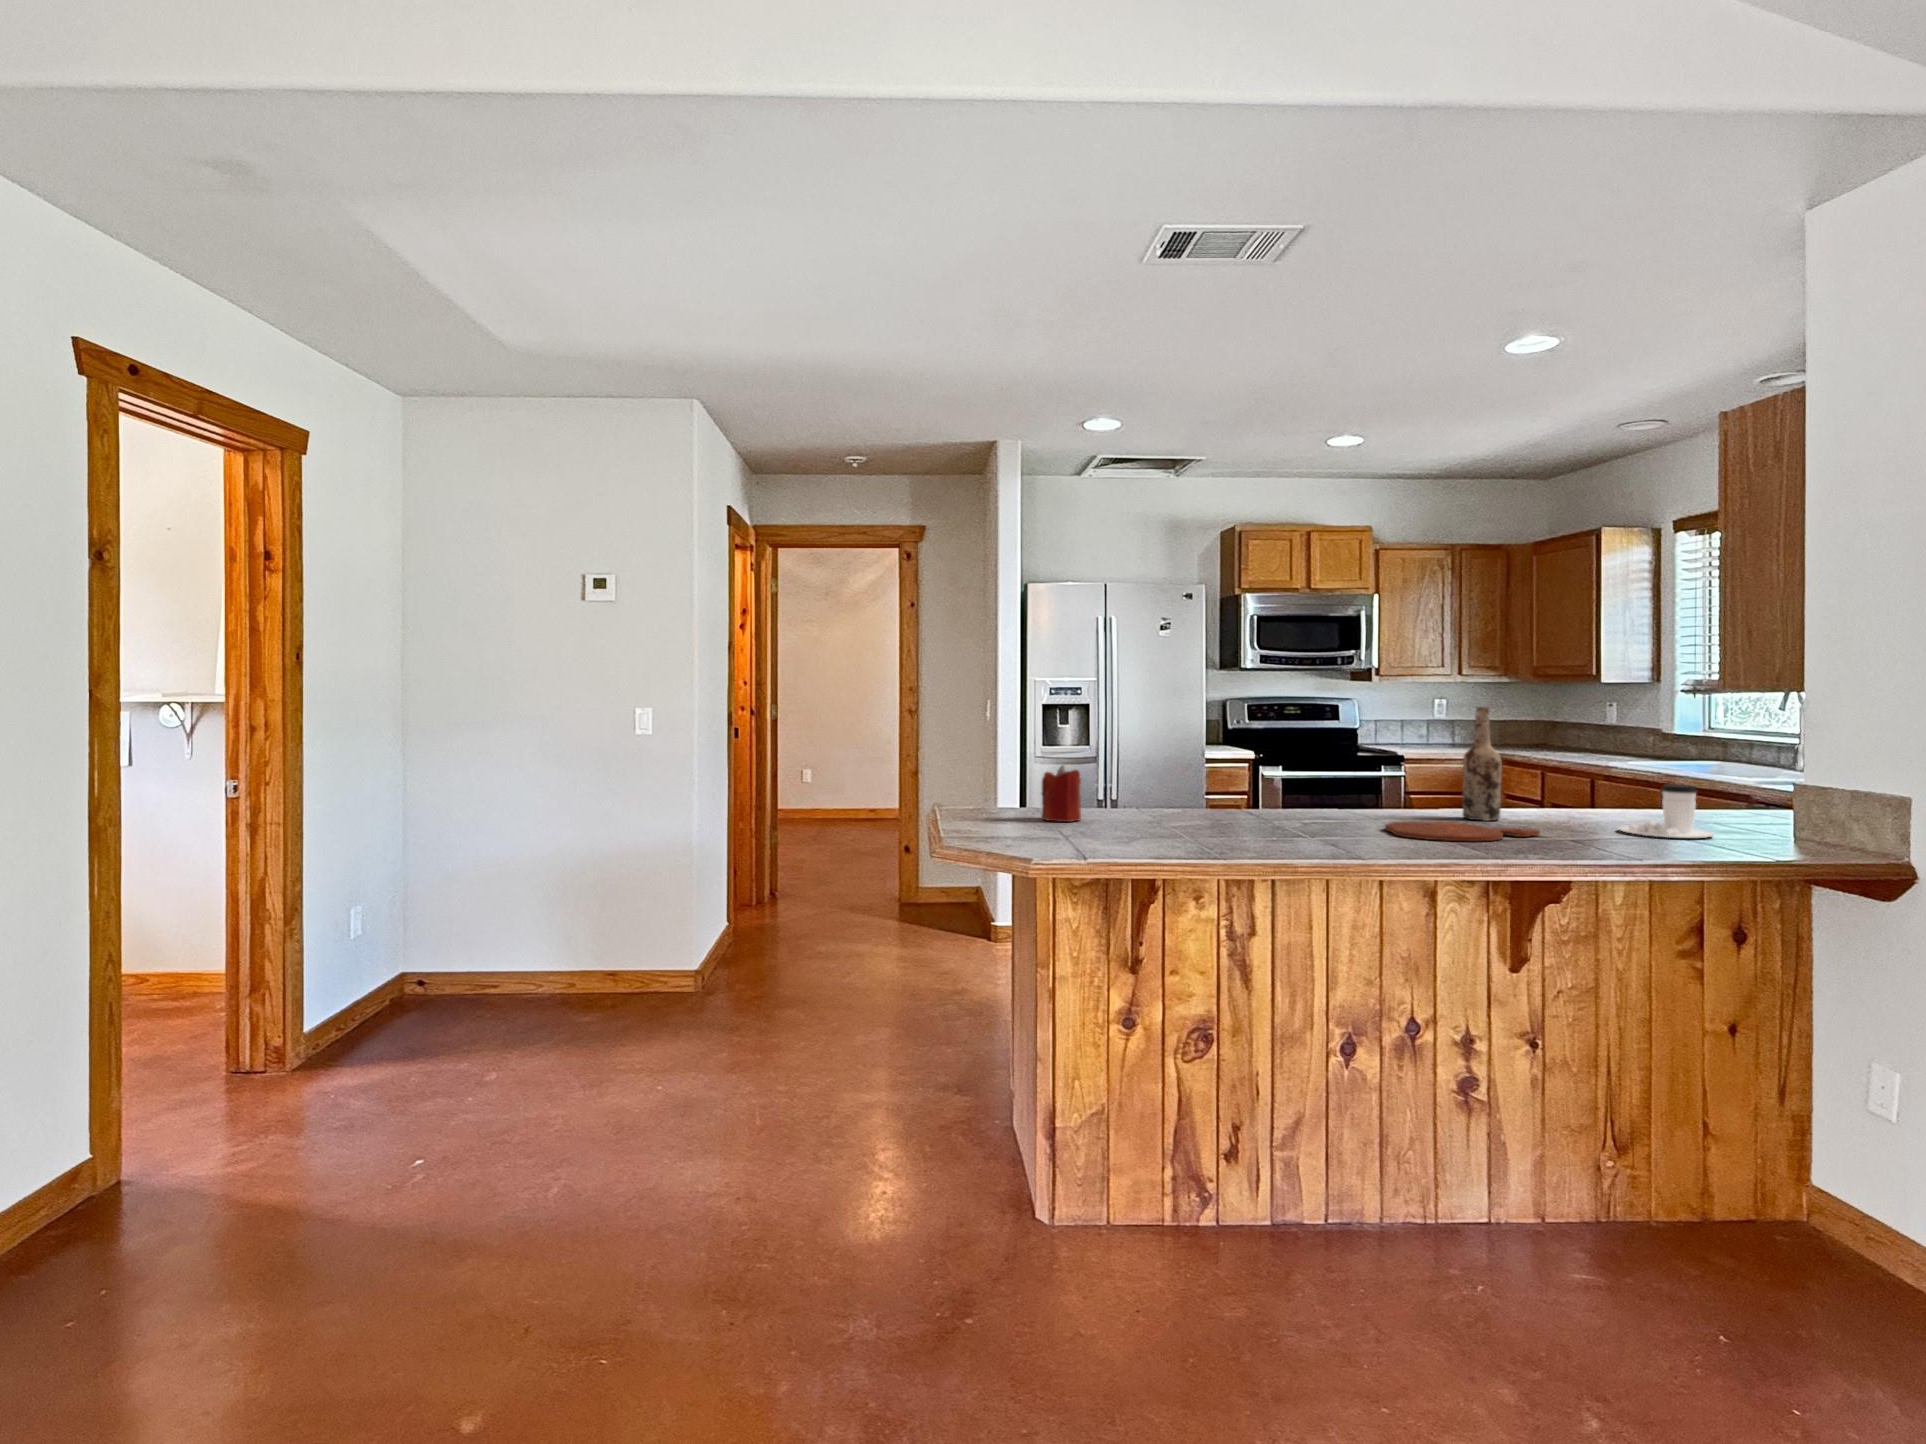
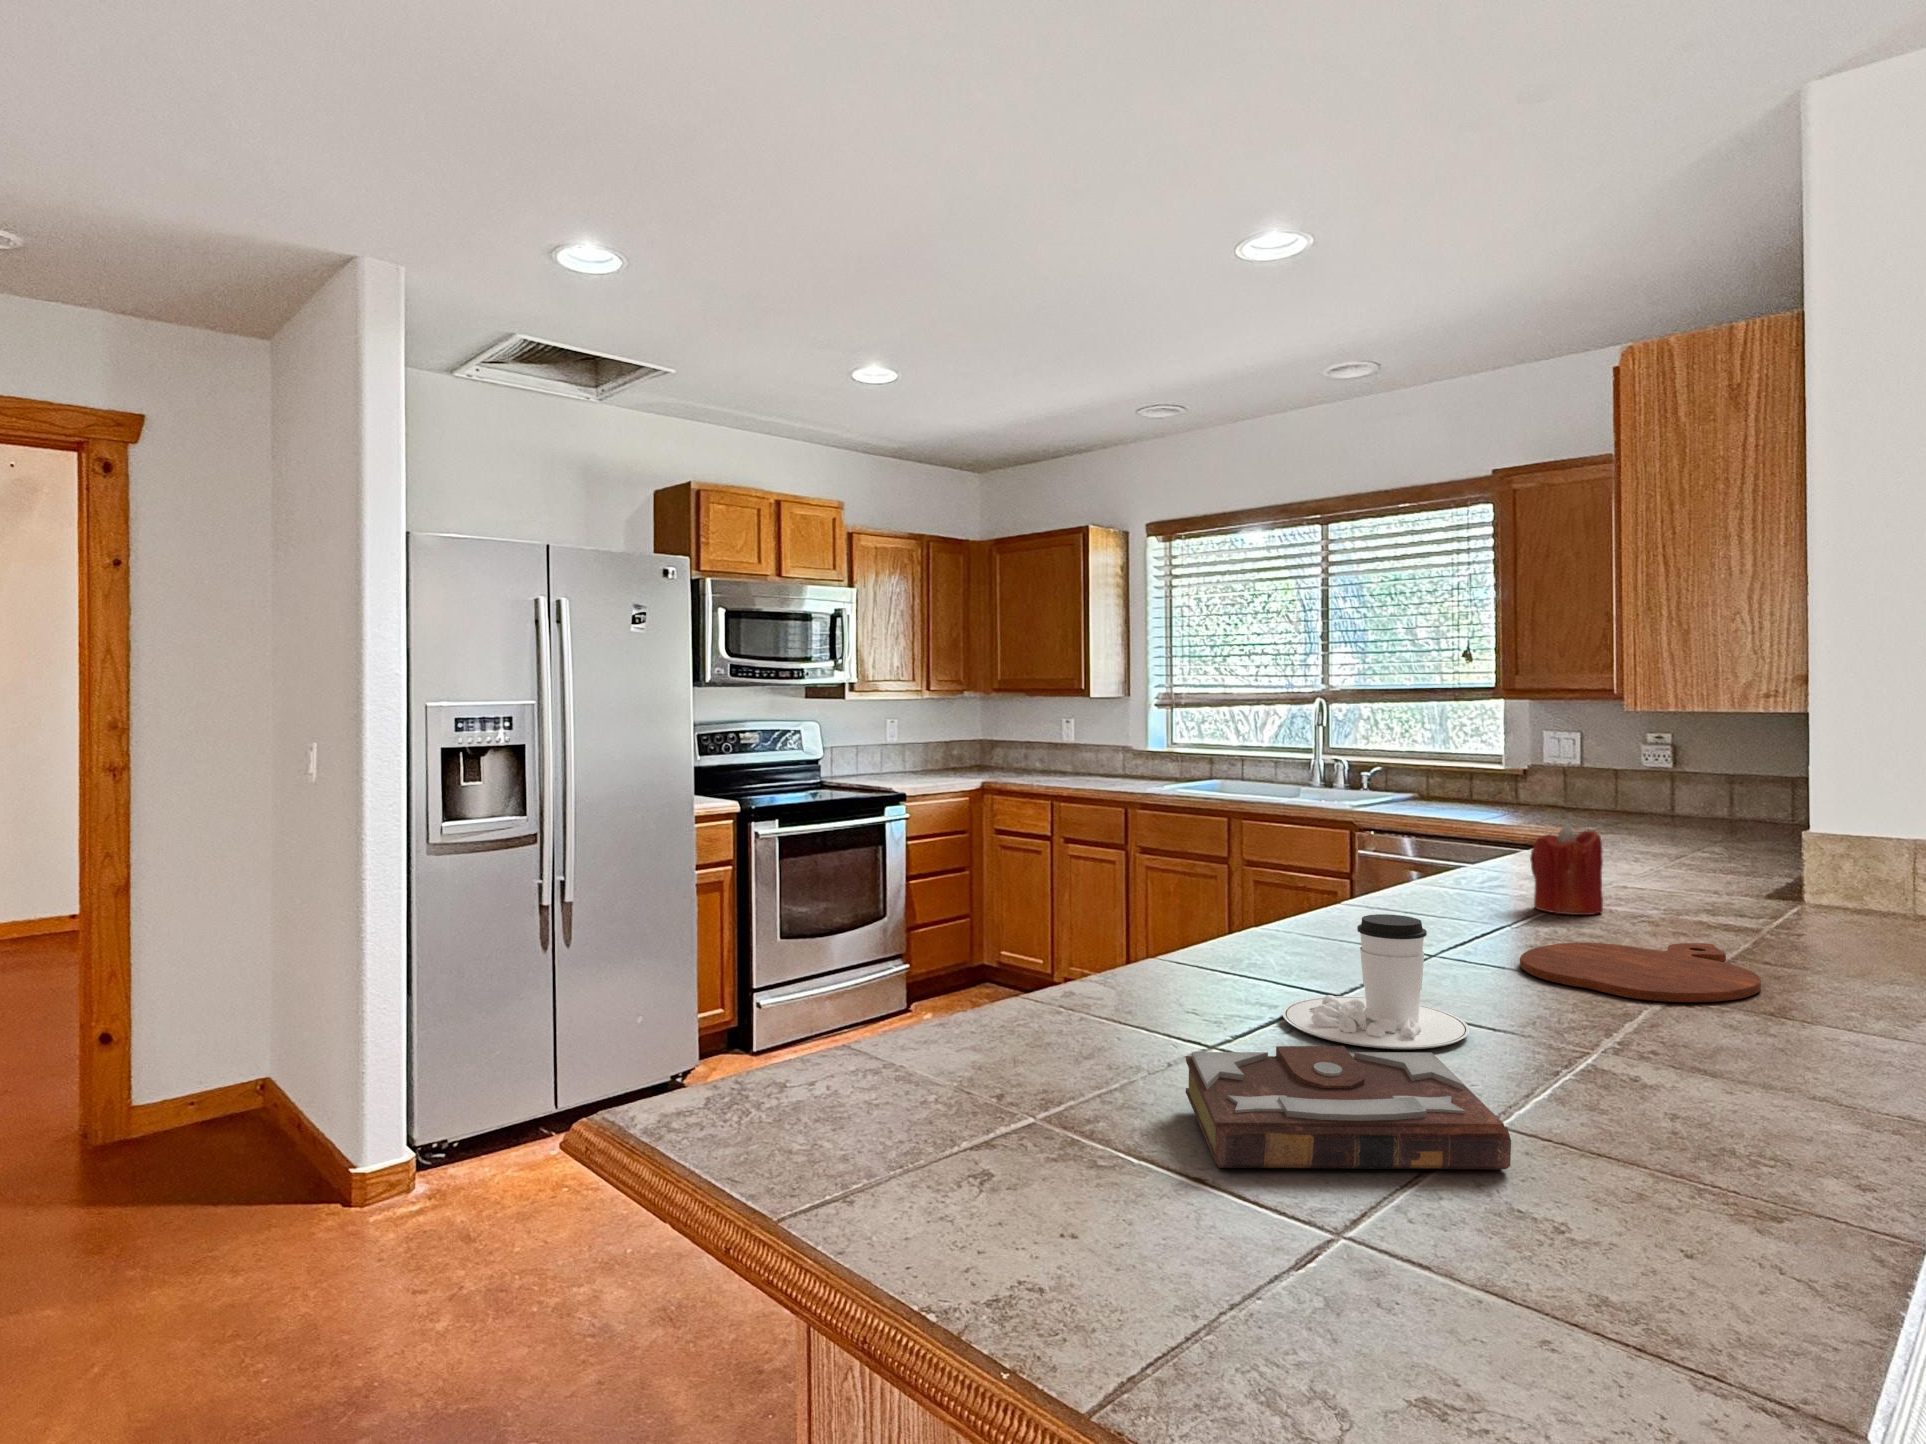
wine bottle: present [1463,707,1502,821] -> none [1454,737,1517,923]
candle: present [1041,765,1081,822] -> present [1530,825,1603,915]
coffee cup: present [1619,784,1714,838] -> present [1282,914,1470,1049]
book: none [1063,807,1176,841] -> present [1186,1046,1511,1169]

